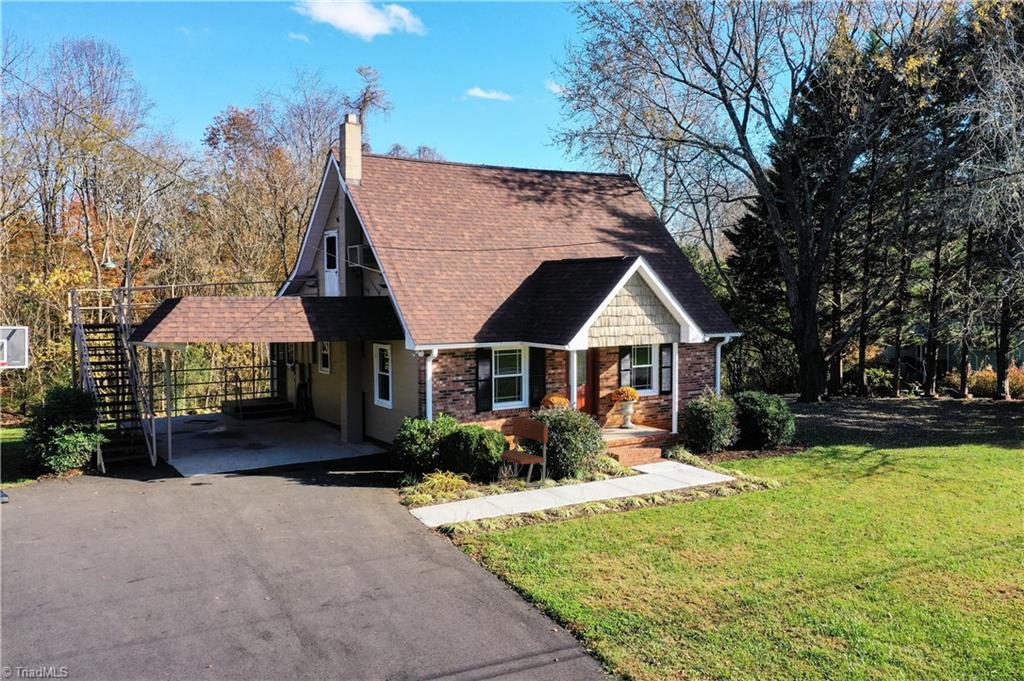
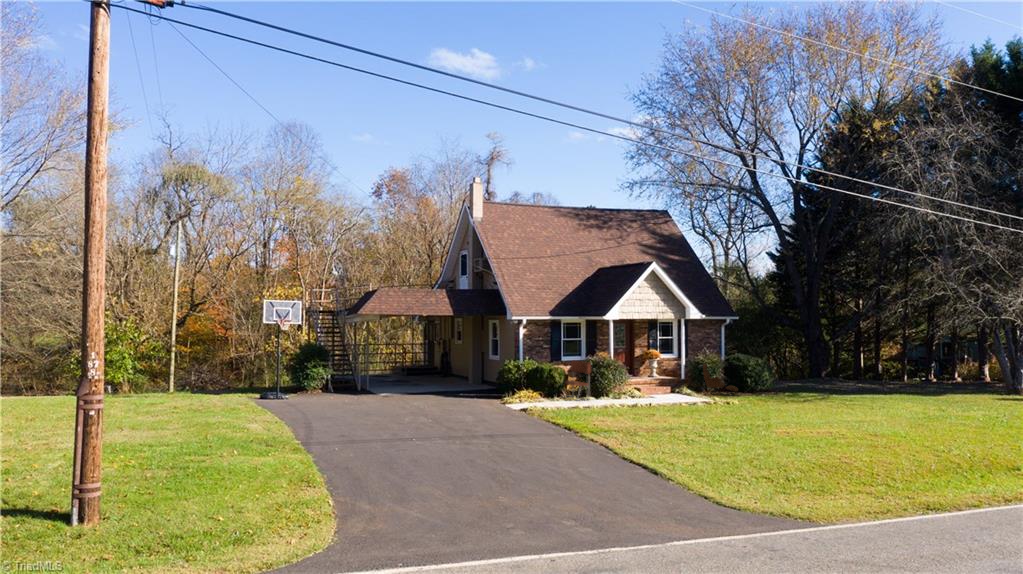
lounge chair: none [708,413,760,464] -> present [703,364,738,395]

